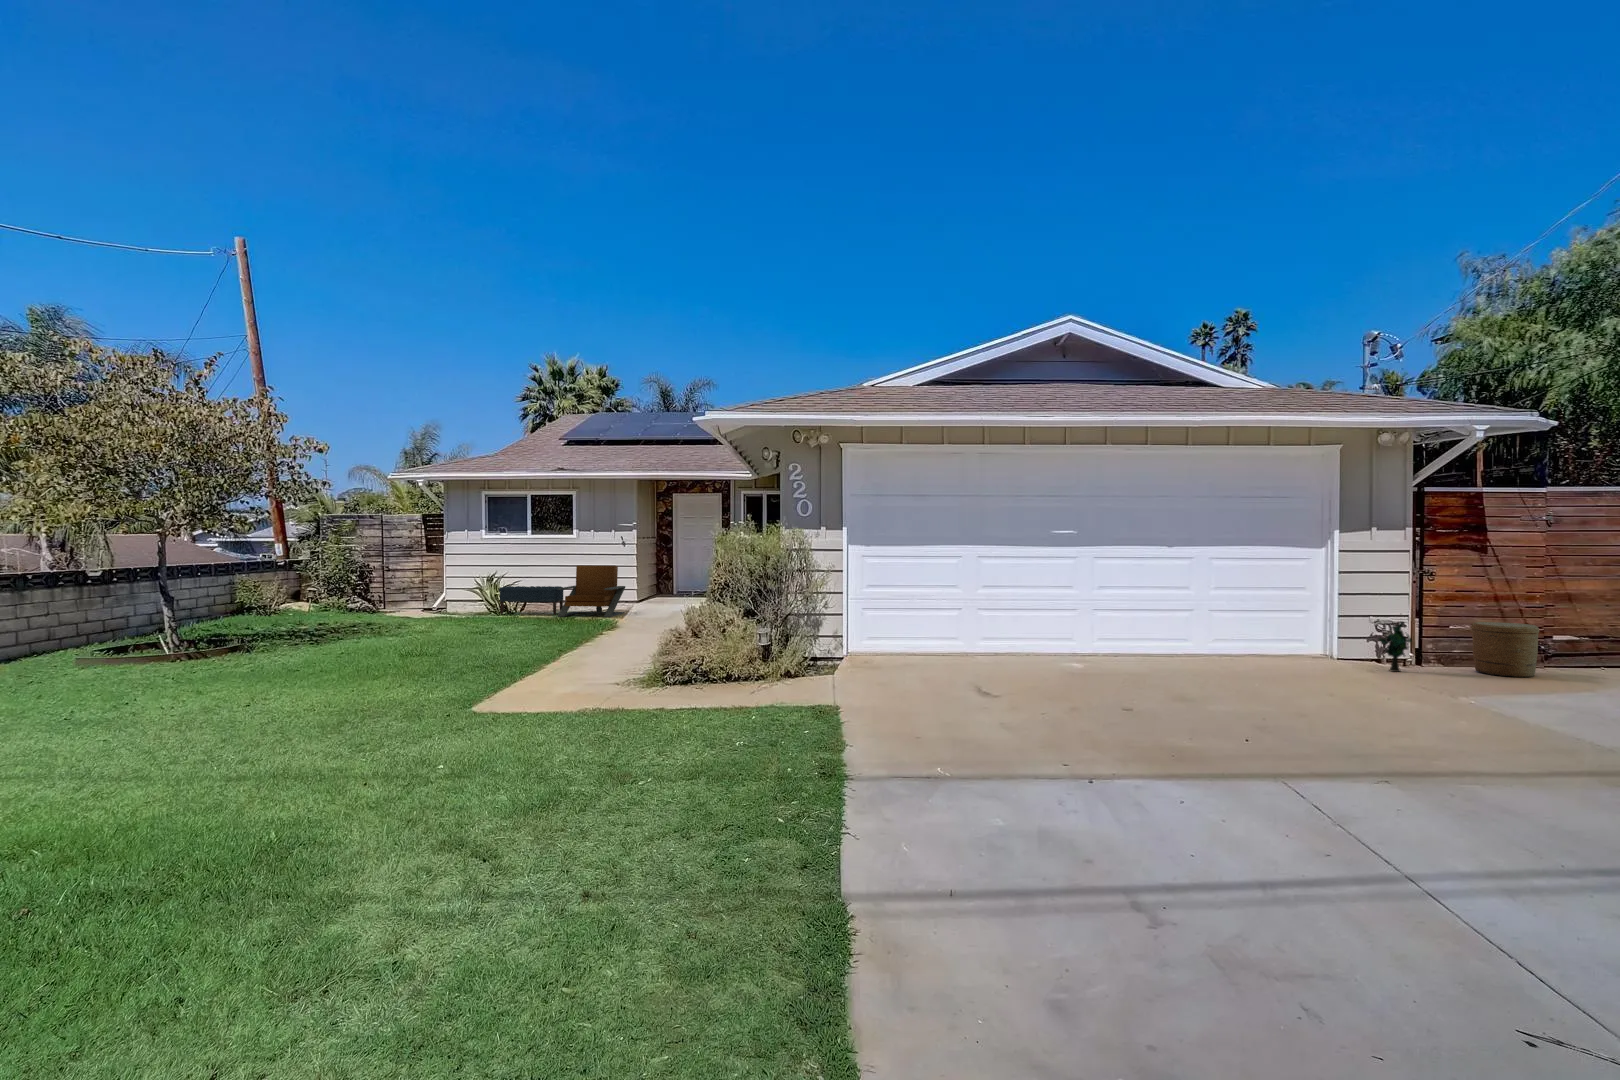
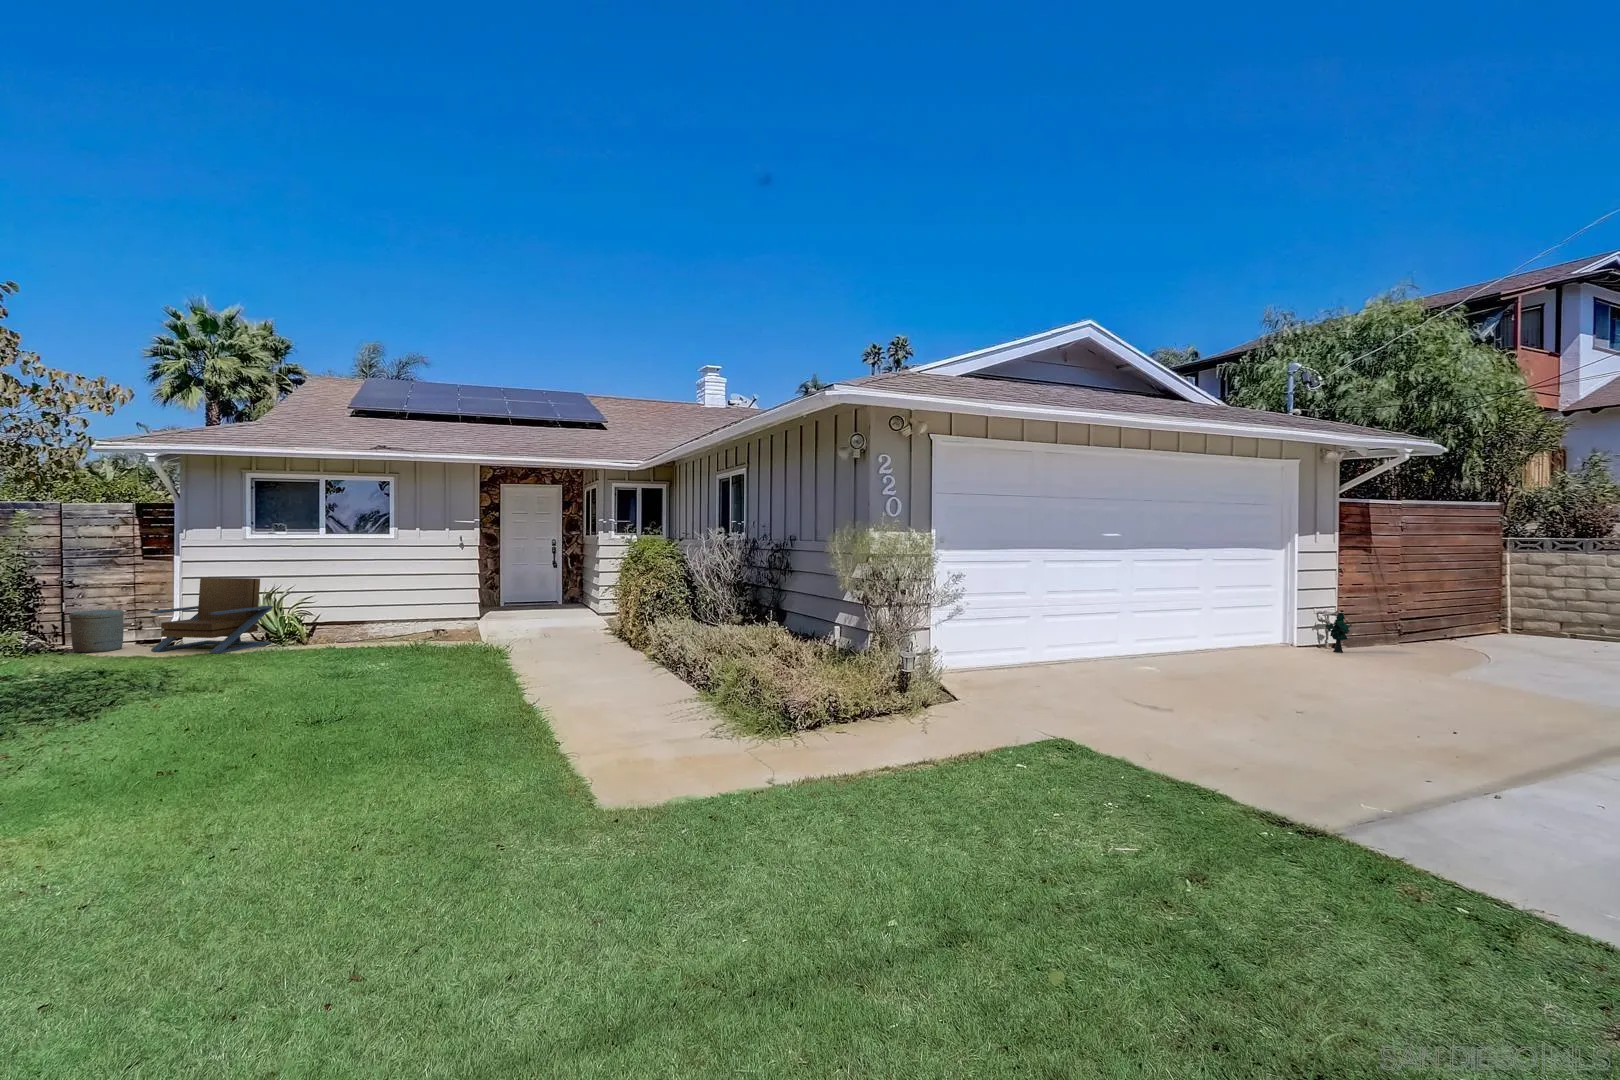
lounge chair: present [558,566,625,617] -> present [151,578,273,653]
bench: present [499,586,564,614] -> none [285,601,380,642]
basket: present [1471,622,1539,677] -> present [69,610,124,653]

